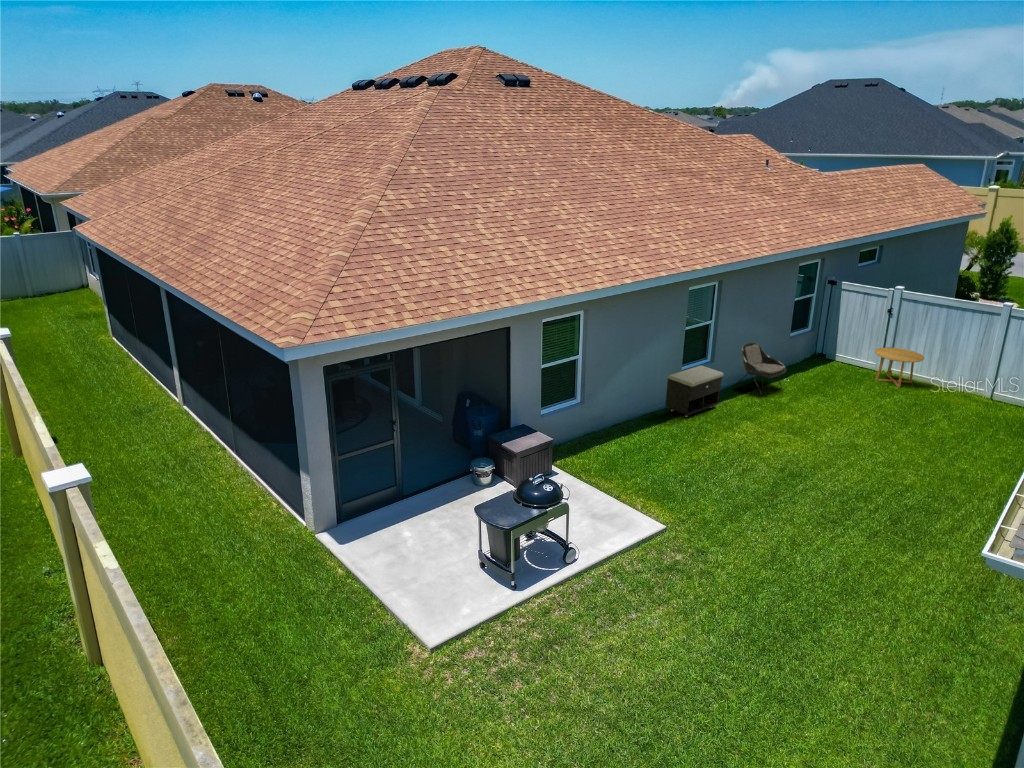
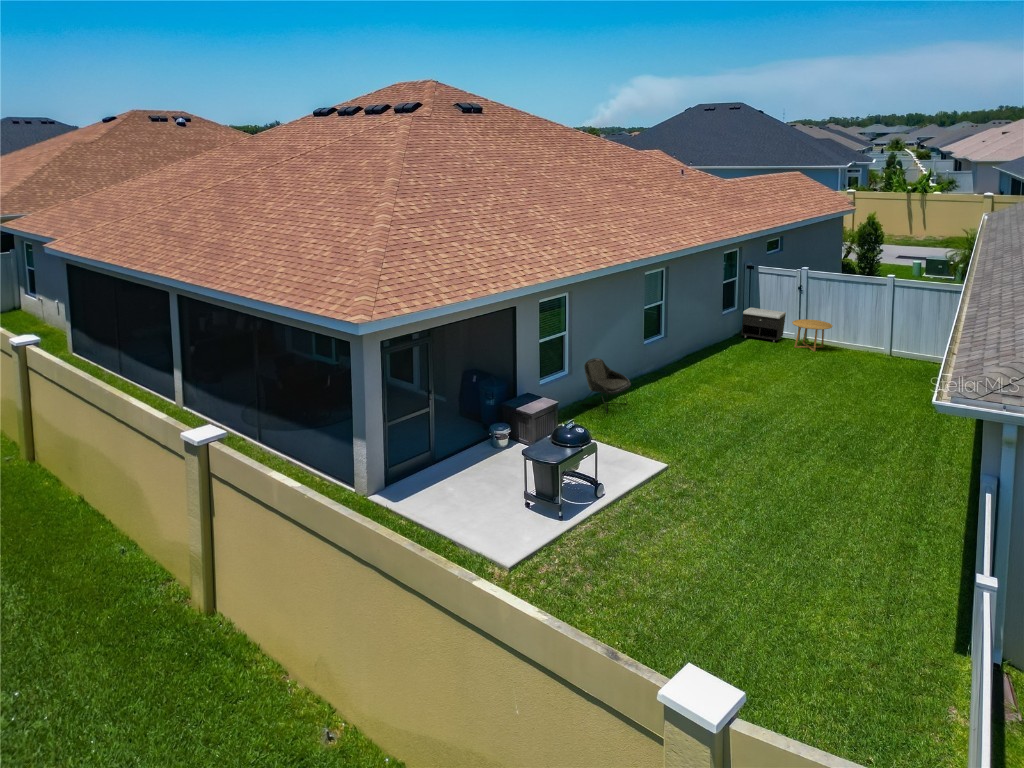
lounge chair: present [735,343,787,396] -> present [582,358,631,413]
storage bench: present [665,366,724,417] -> present [741,307,786,342]

